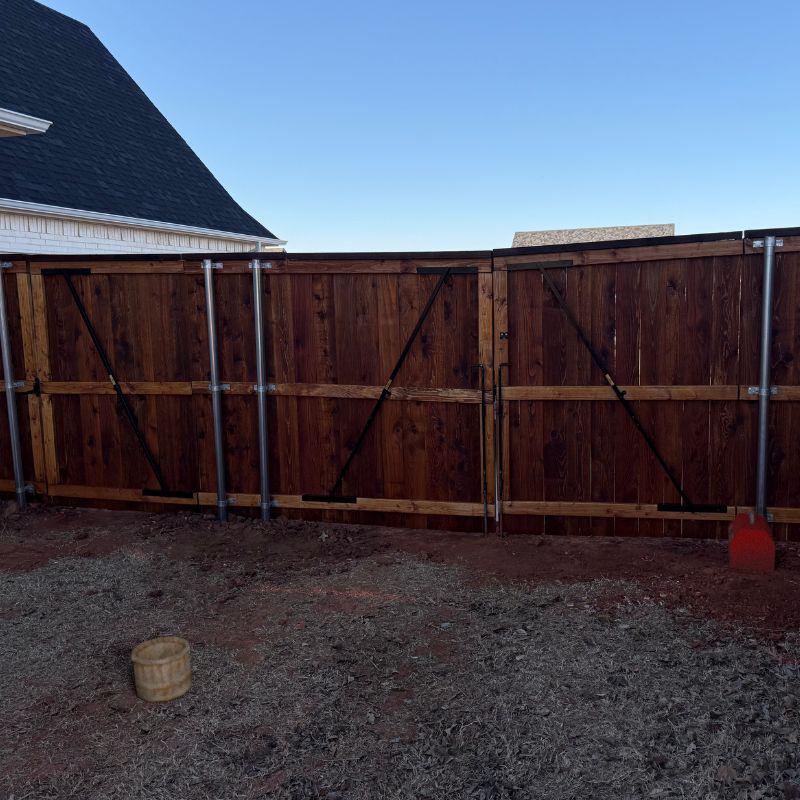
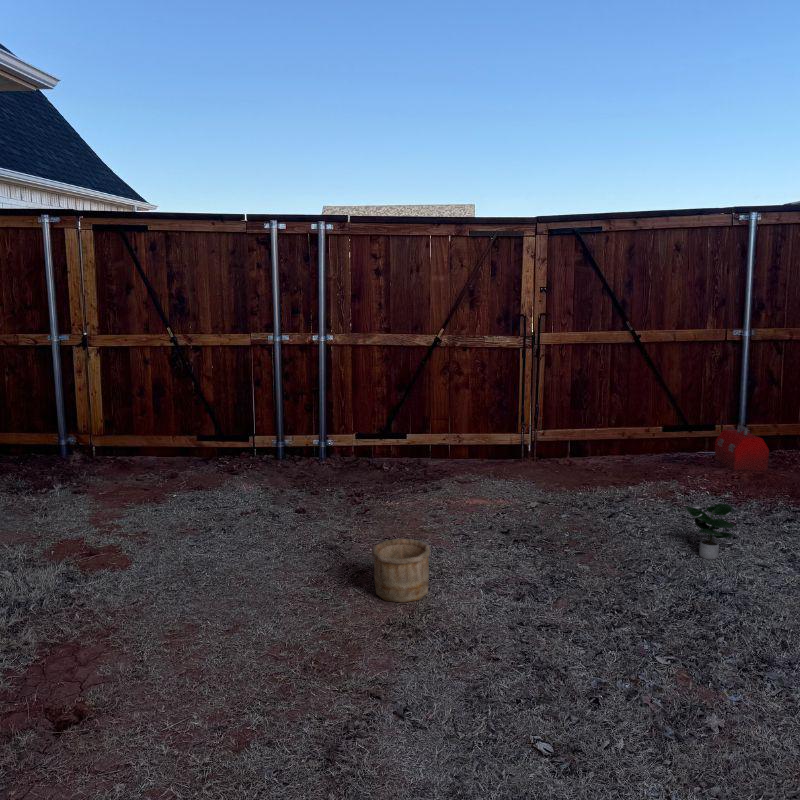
potted plant: none [495,626,548,689] -> present [685,504,736,560]

